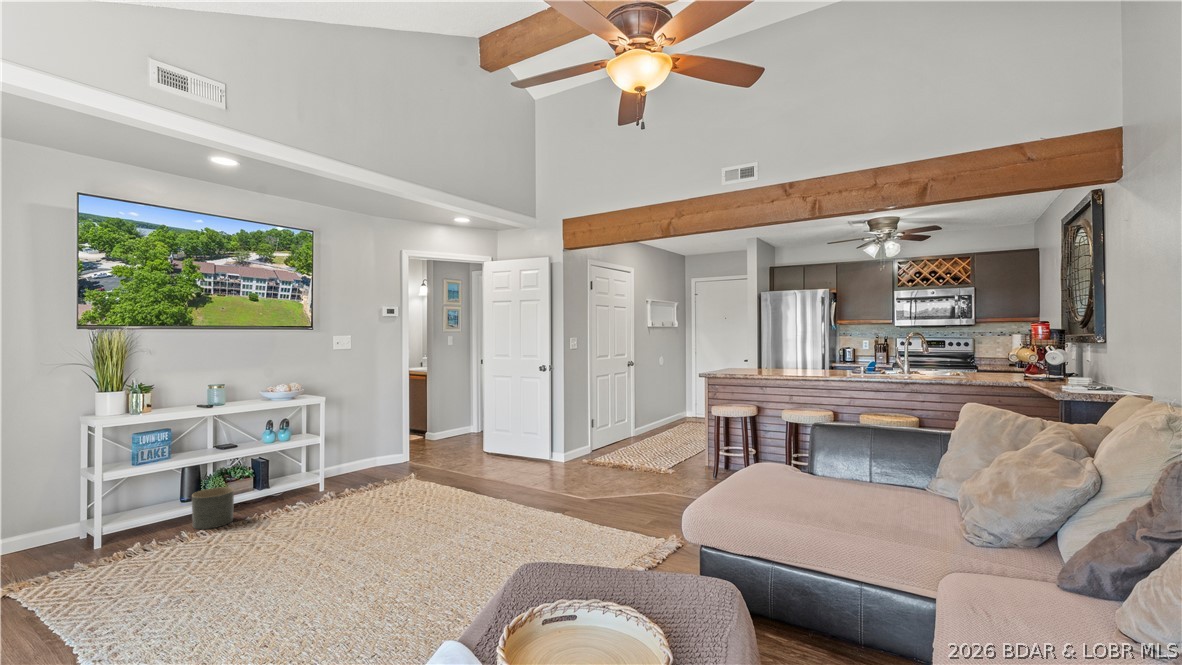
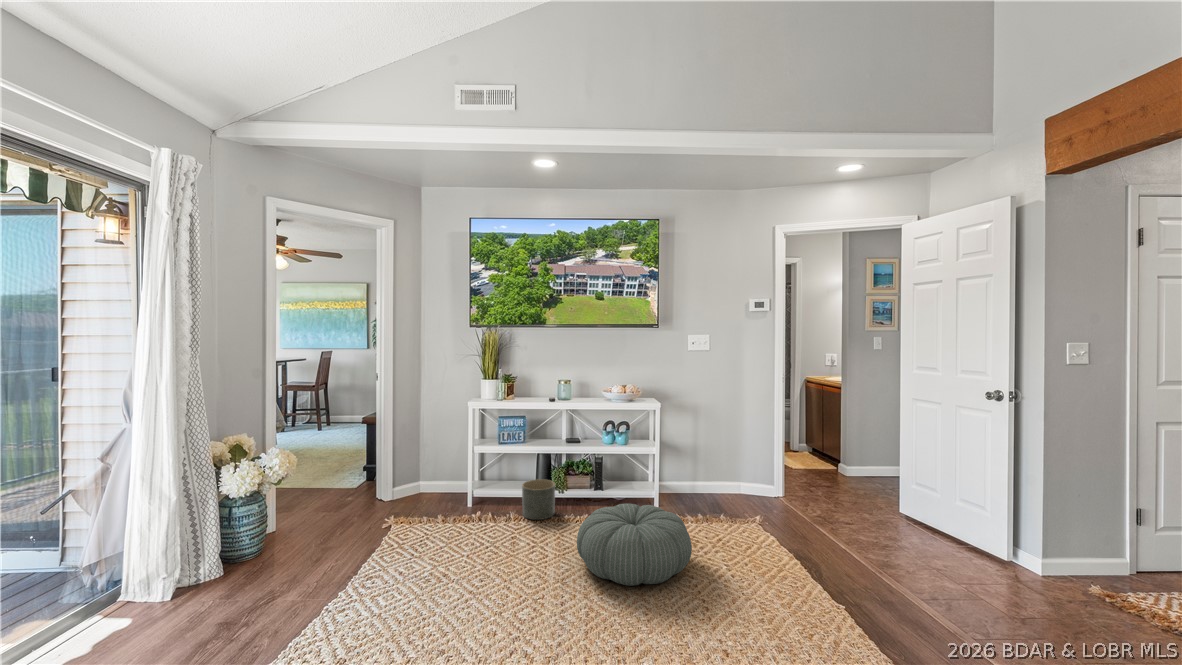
pouf: none [308,474,407,532] -> present [577,504,692,586]

